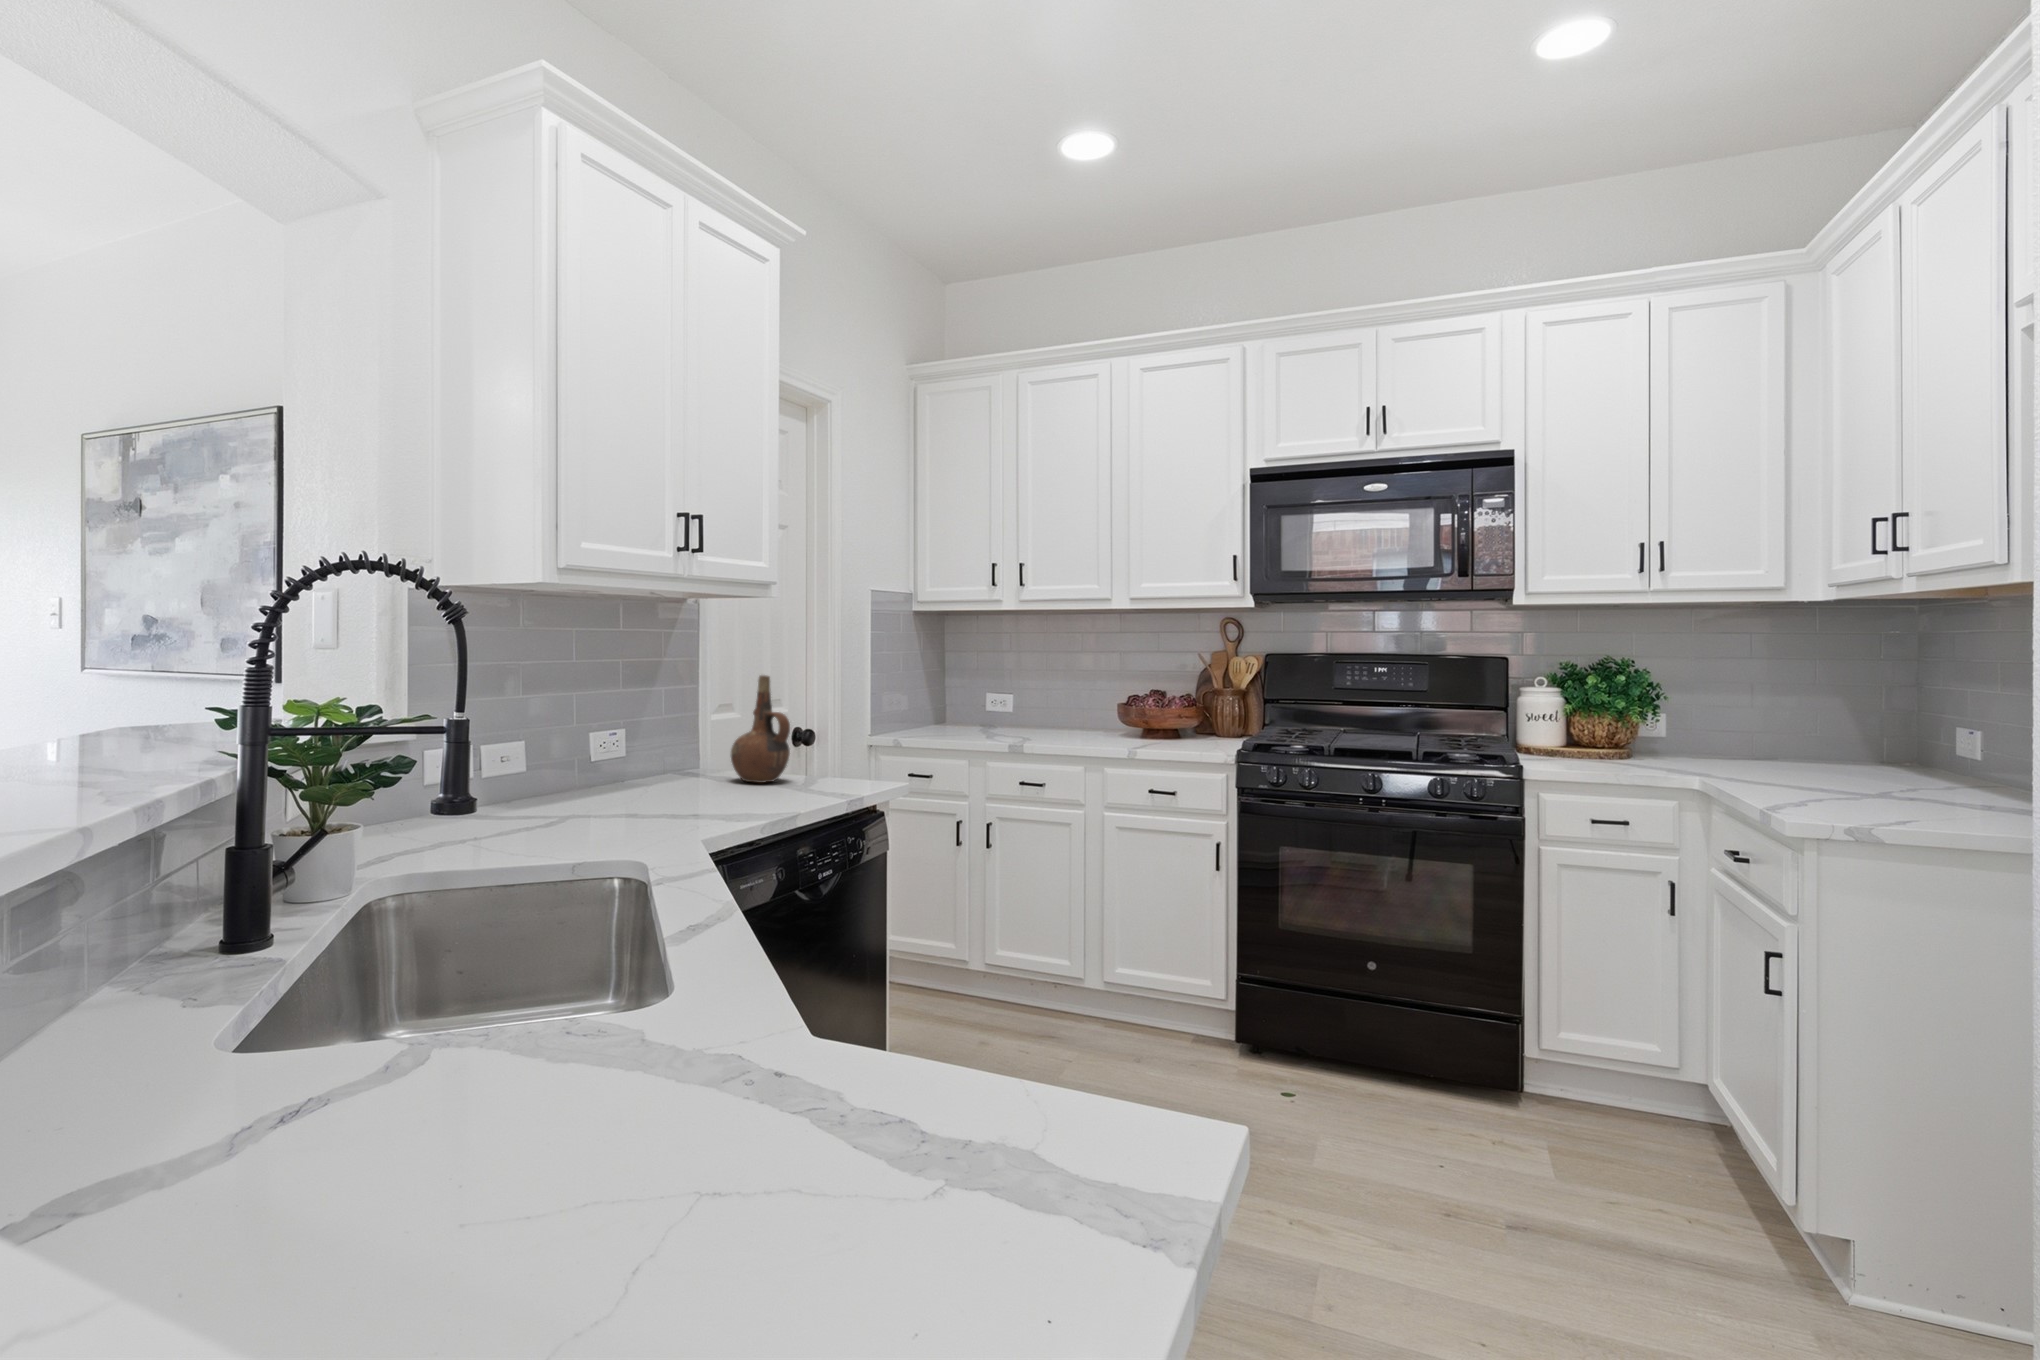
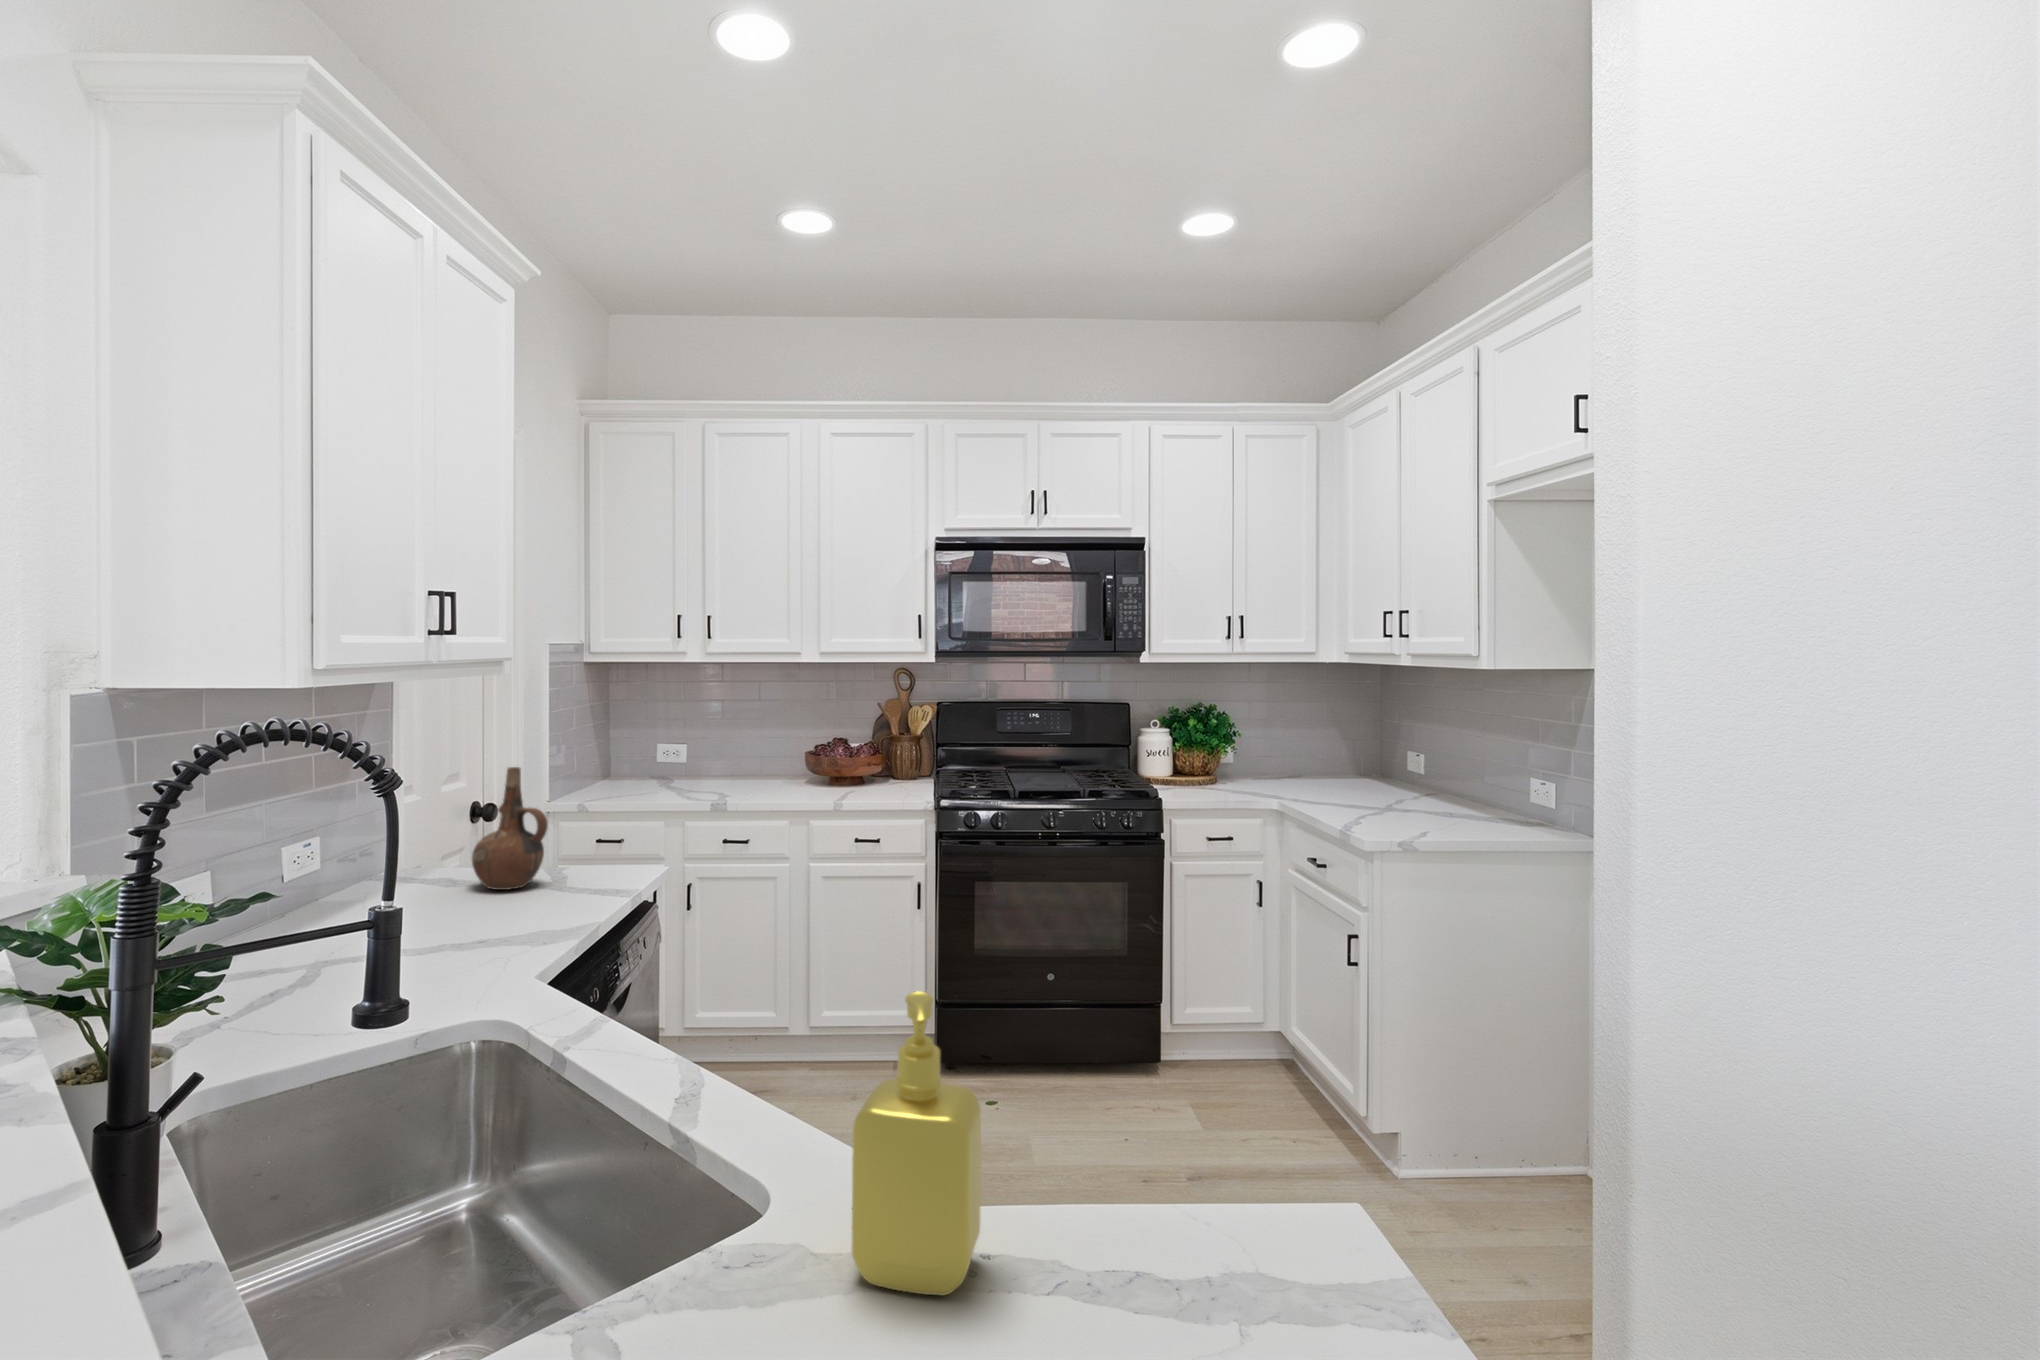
soap dispenser: none [627,772,755,1069] -> present [852,991,981,1295]

